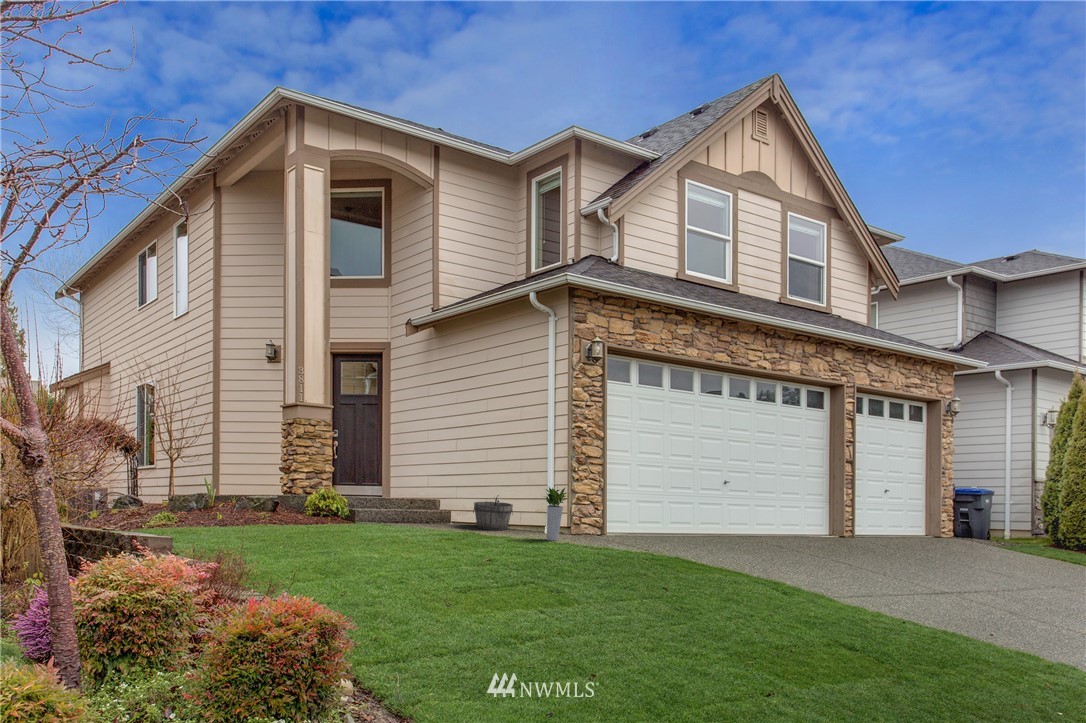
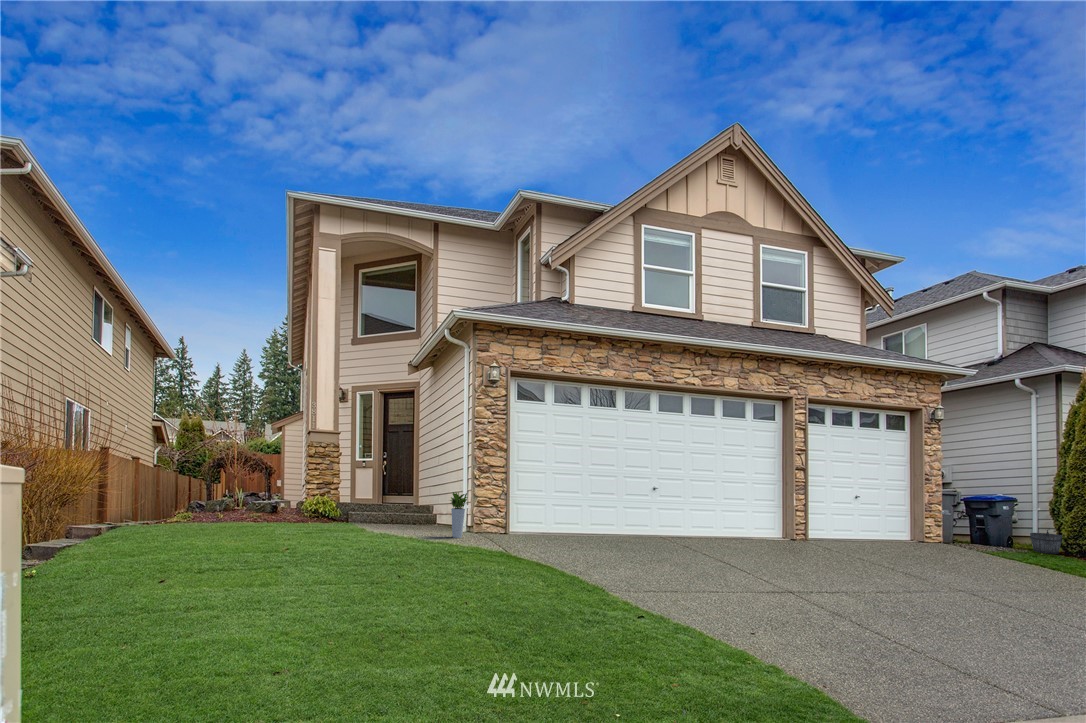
wooden bucket: present [473,495,513,530] -> present [1030,530,1062,554]

